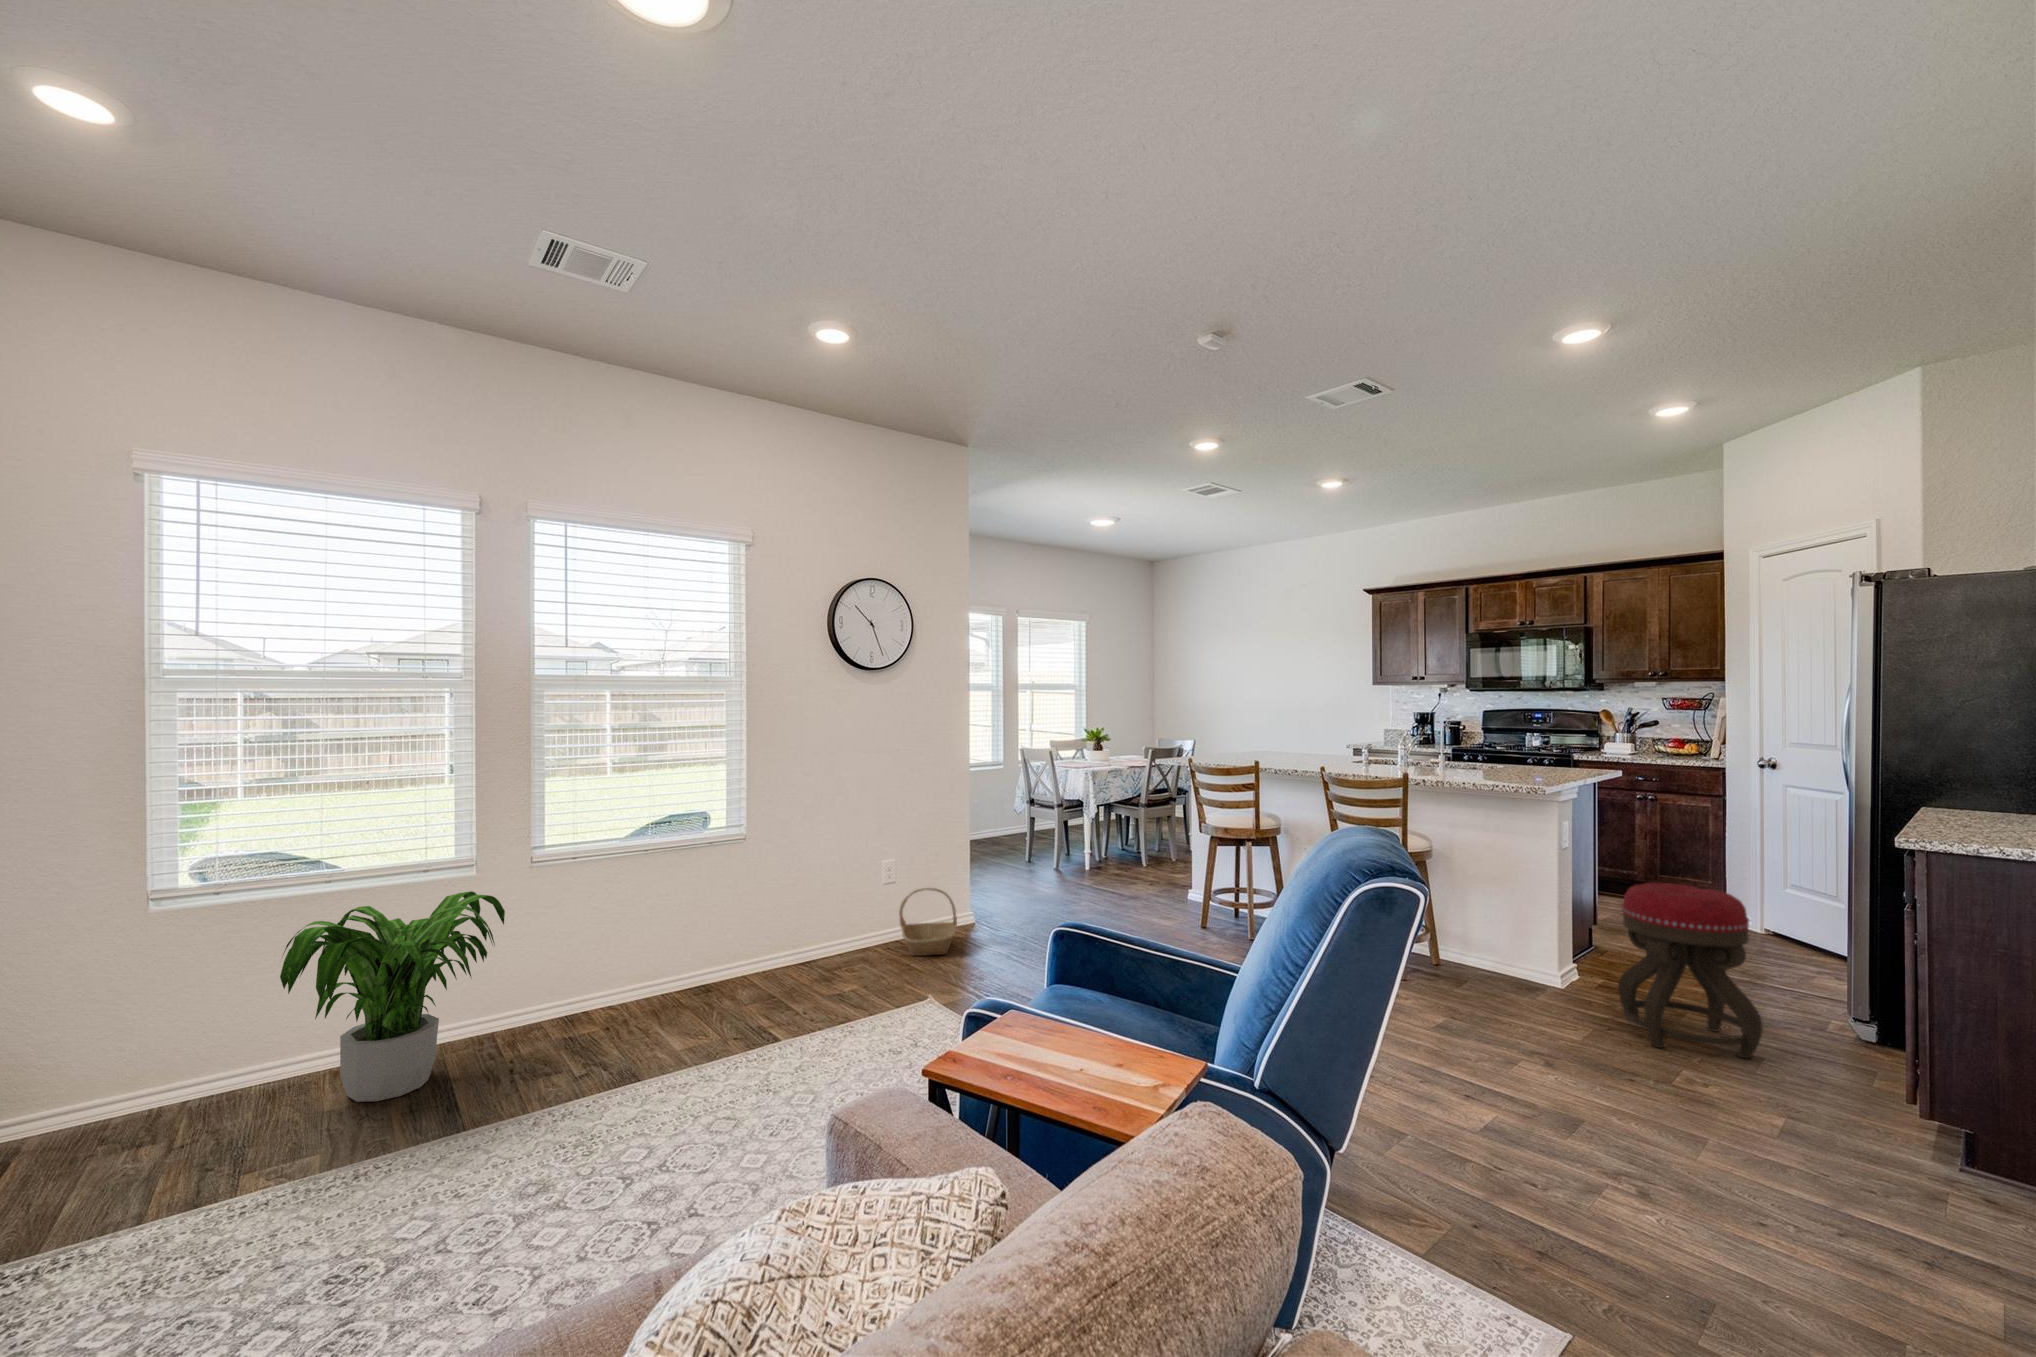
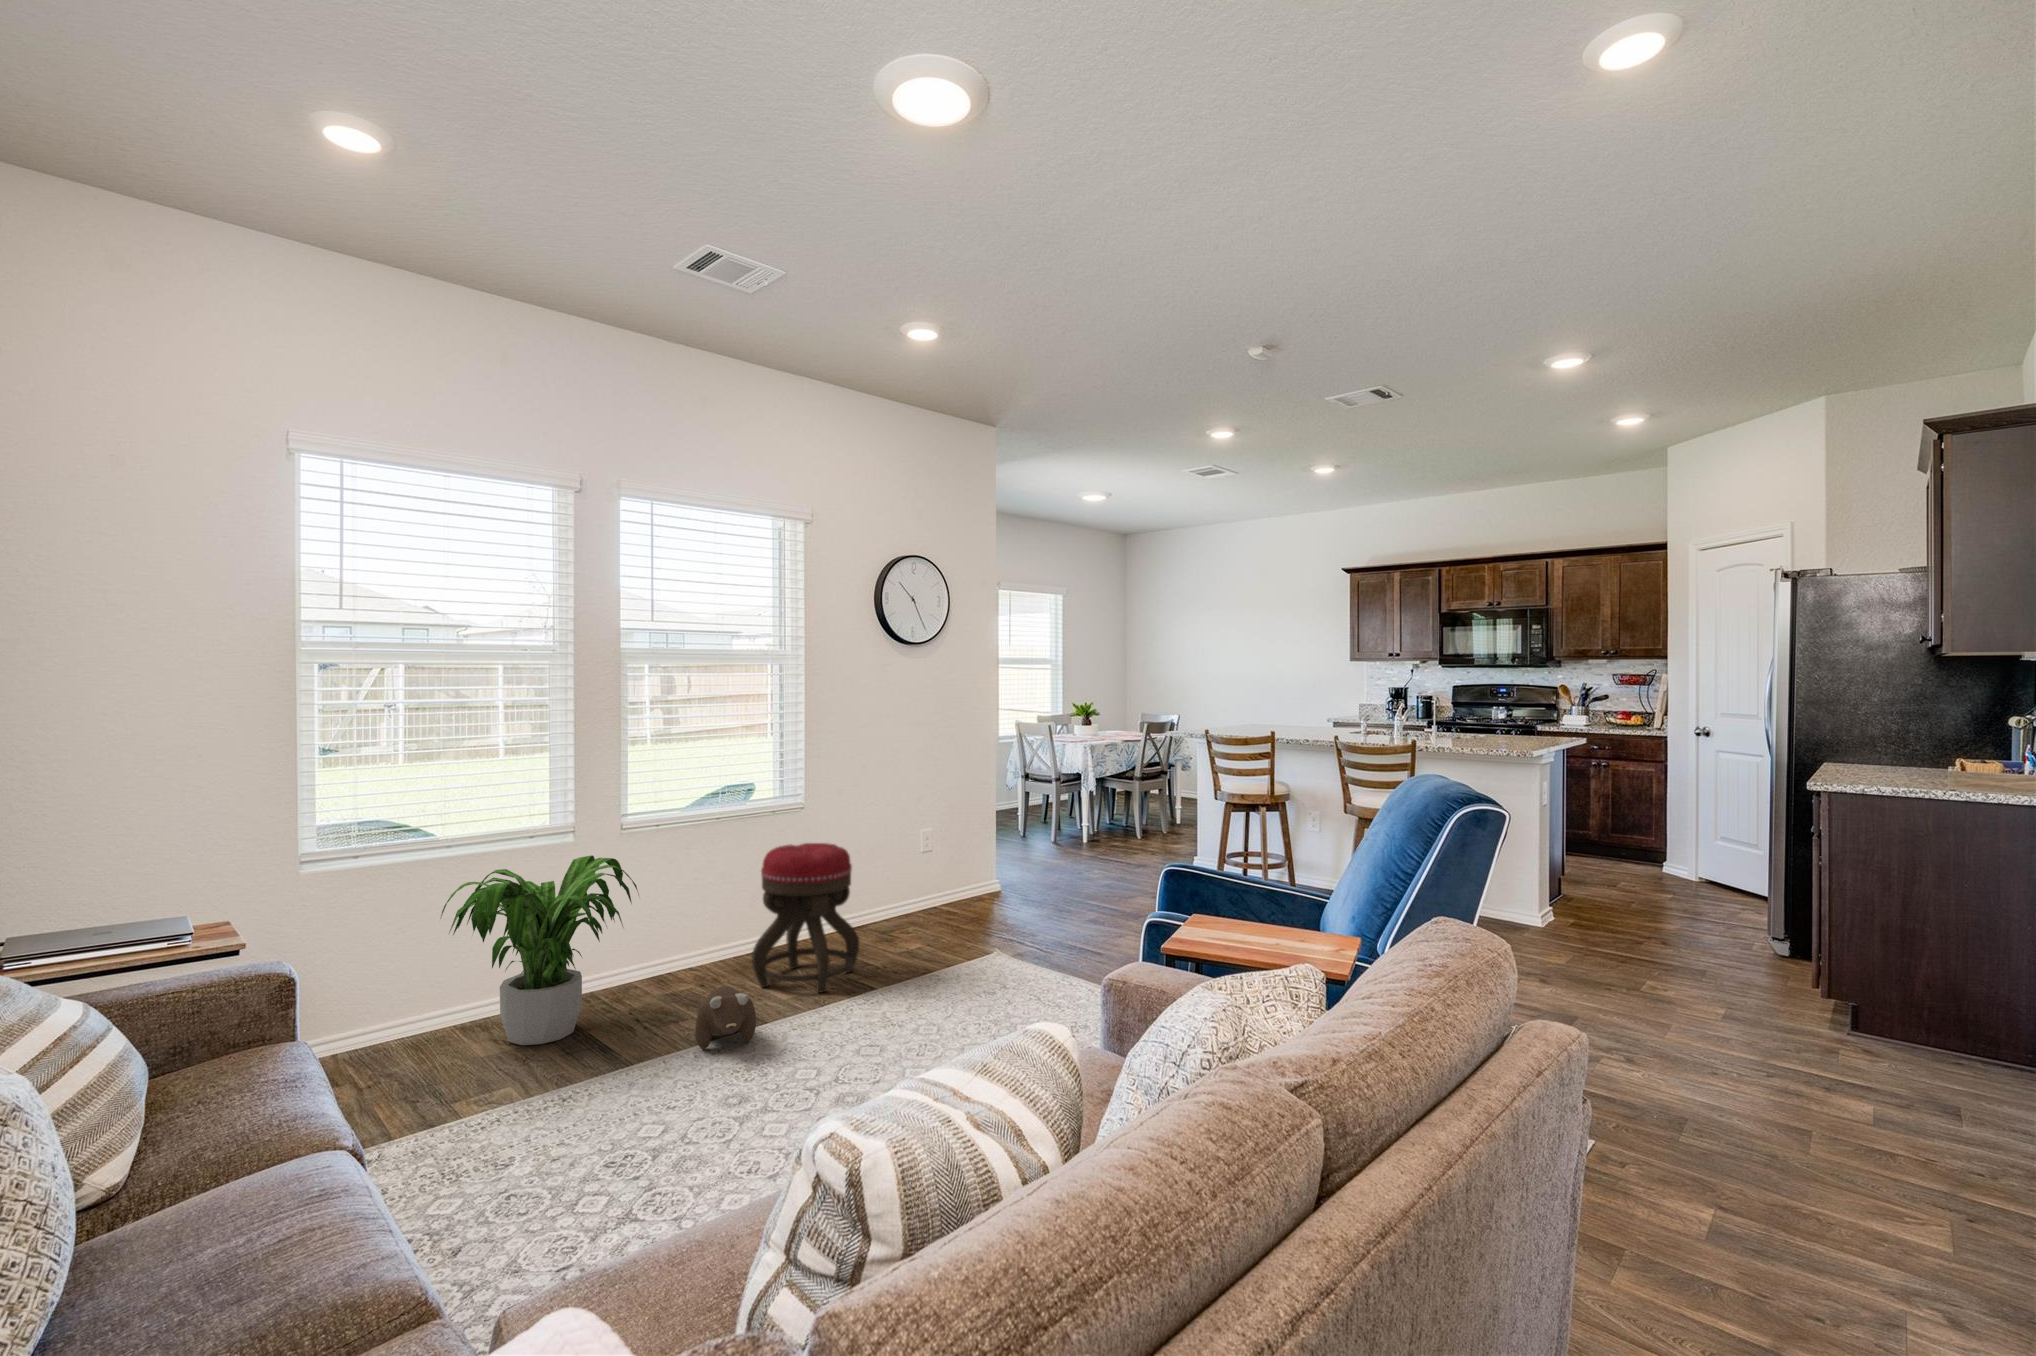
ottoman: present [1618,883,1763,1058] -> present [752,843,859,993]
basket: present [899,888,957,956] -> none [943,855,1000,918]
plush toy: none [526,1045,599,1118] -> present [695,986,756,1049]

